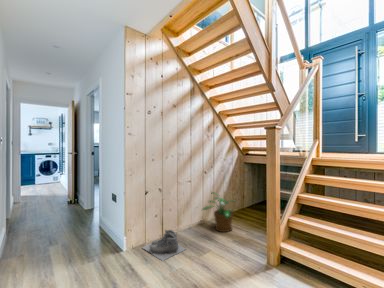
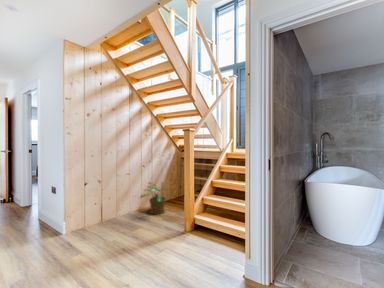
boots: present [143,230,185,261] -> none [82,214,121,238]

